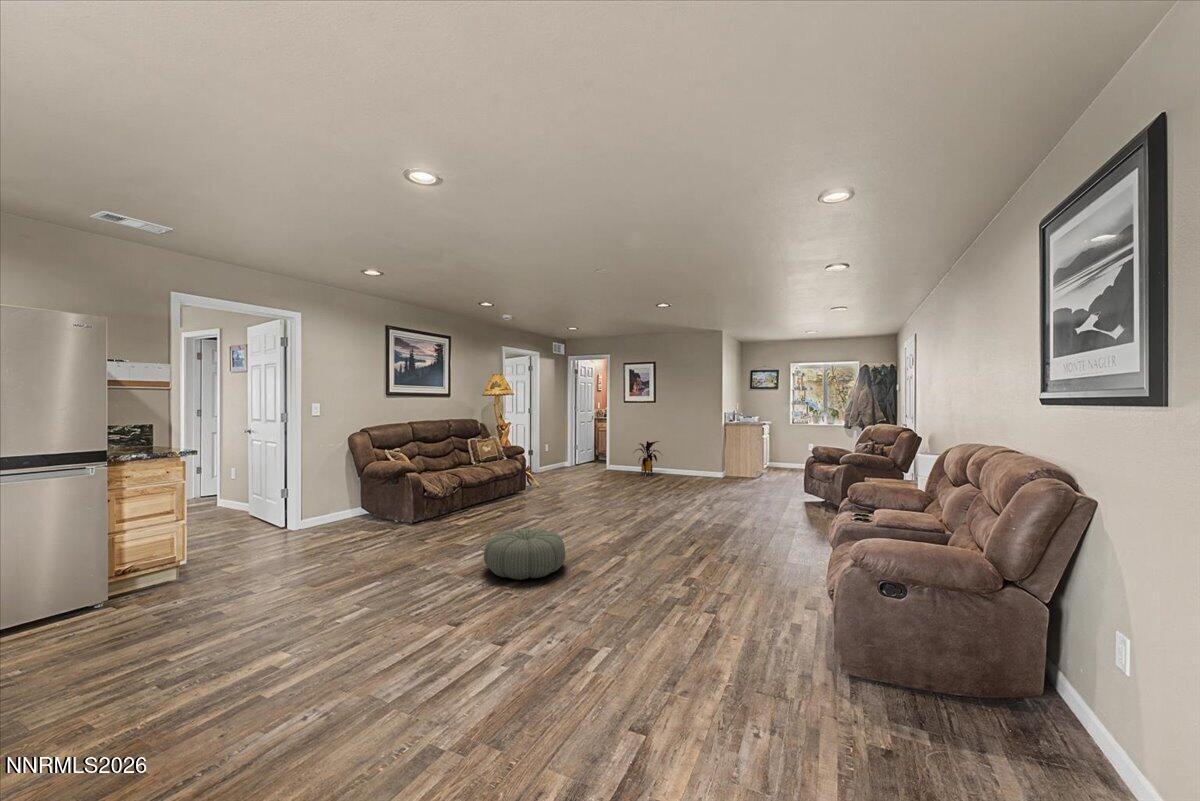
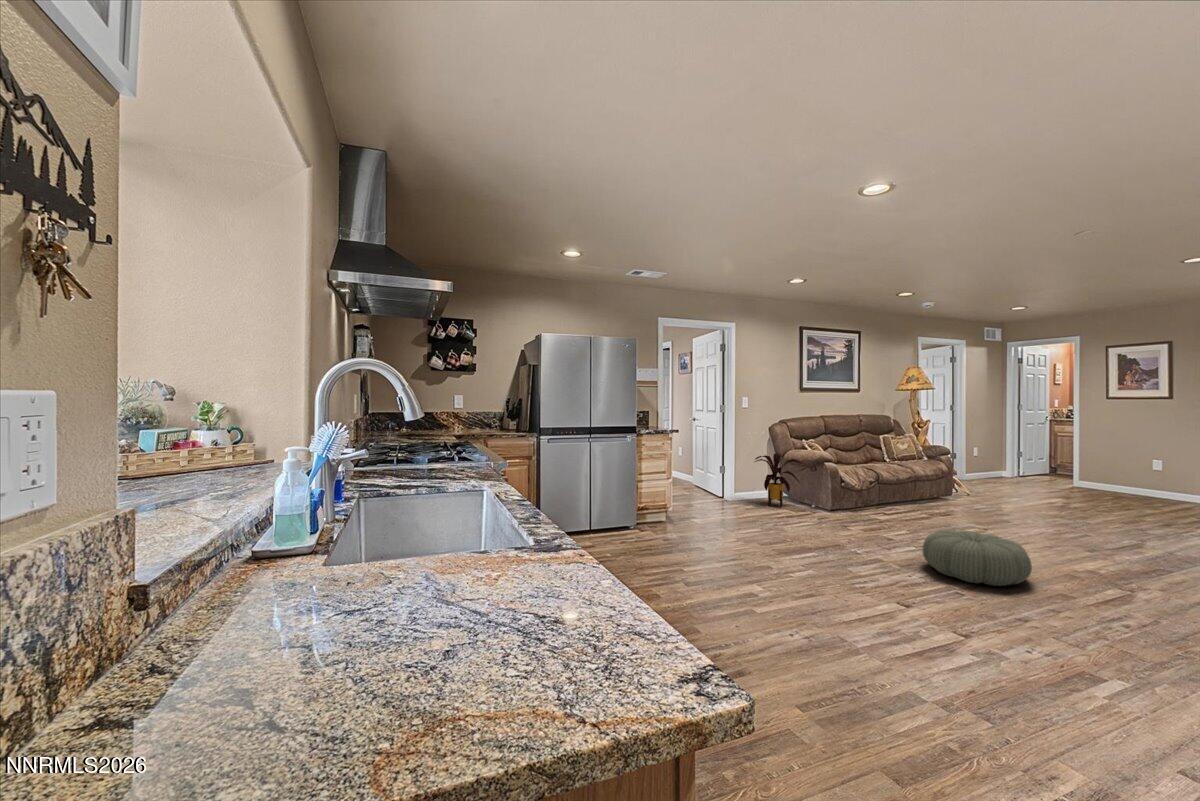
house plant: present [635,441,660,475] -> present [755,453,804,507]

